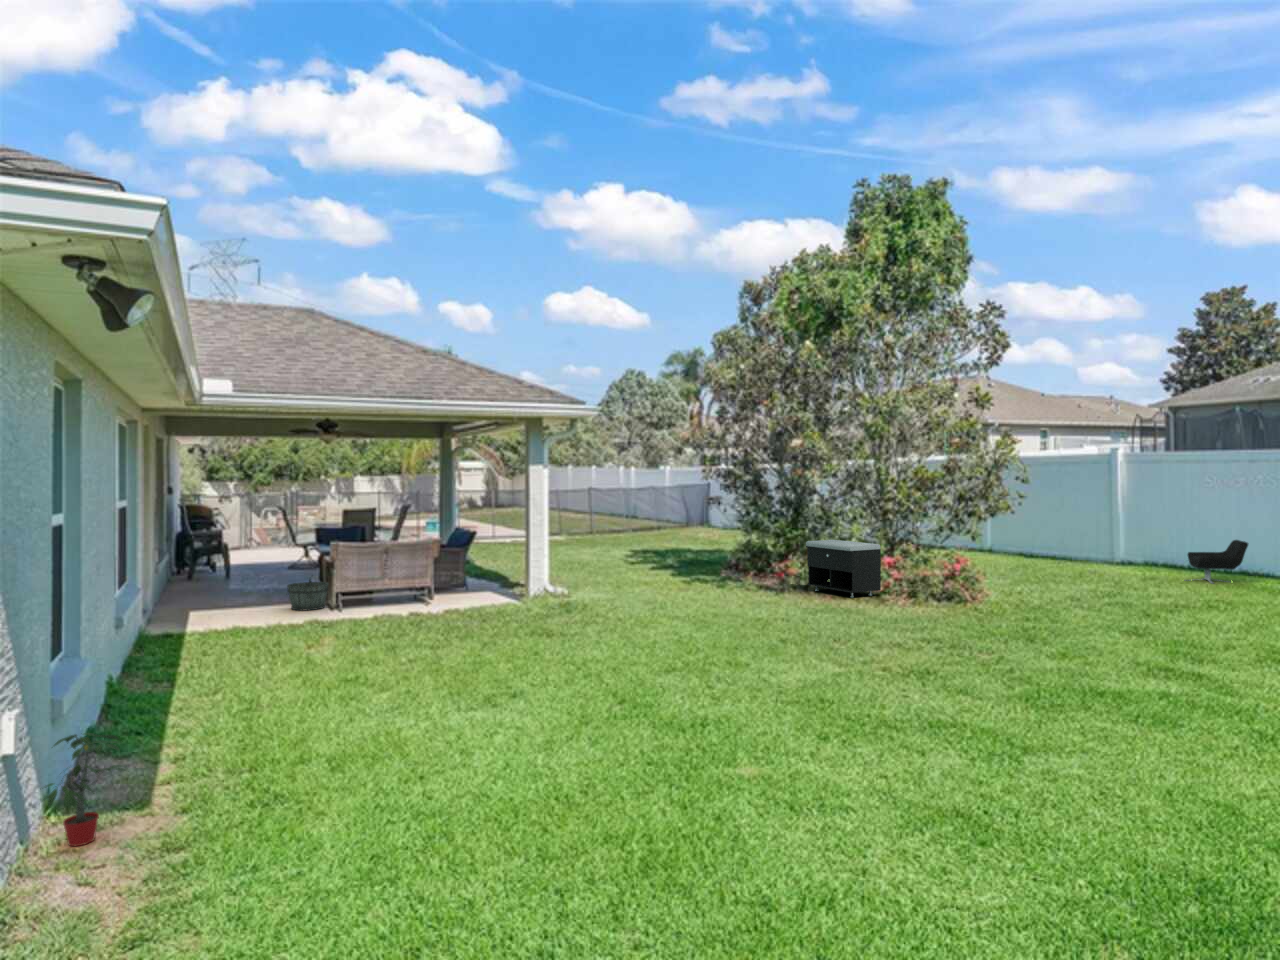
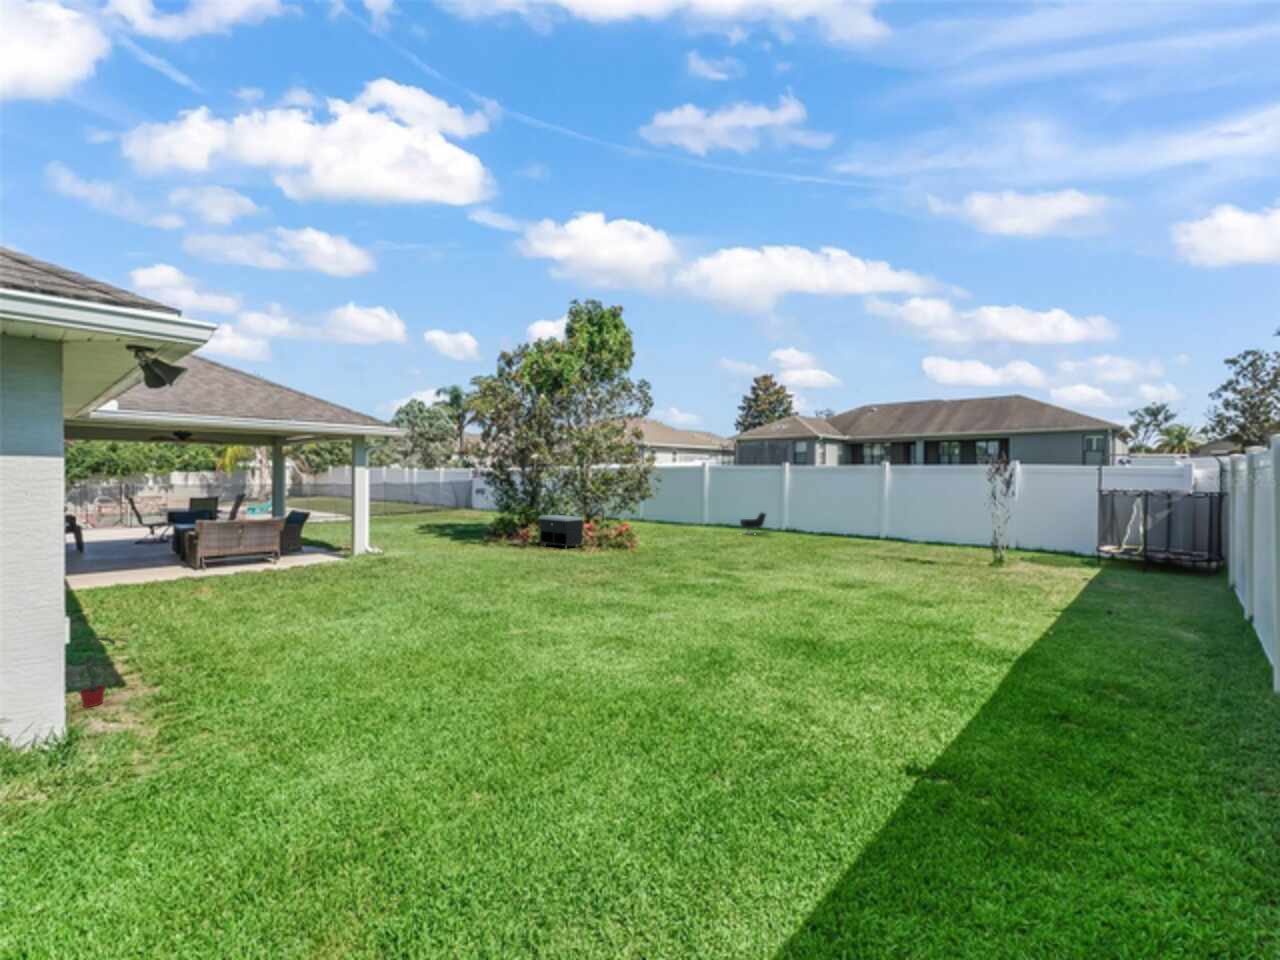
wooden bucket: present [287,579,328,611] -> none [154,545,193,571]

